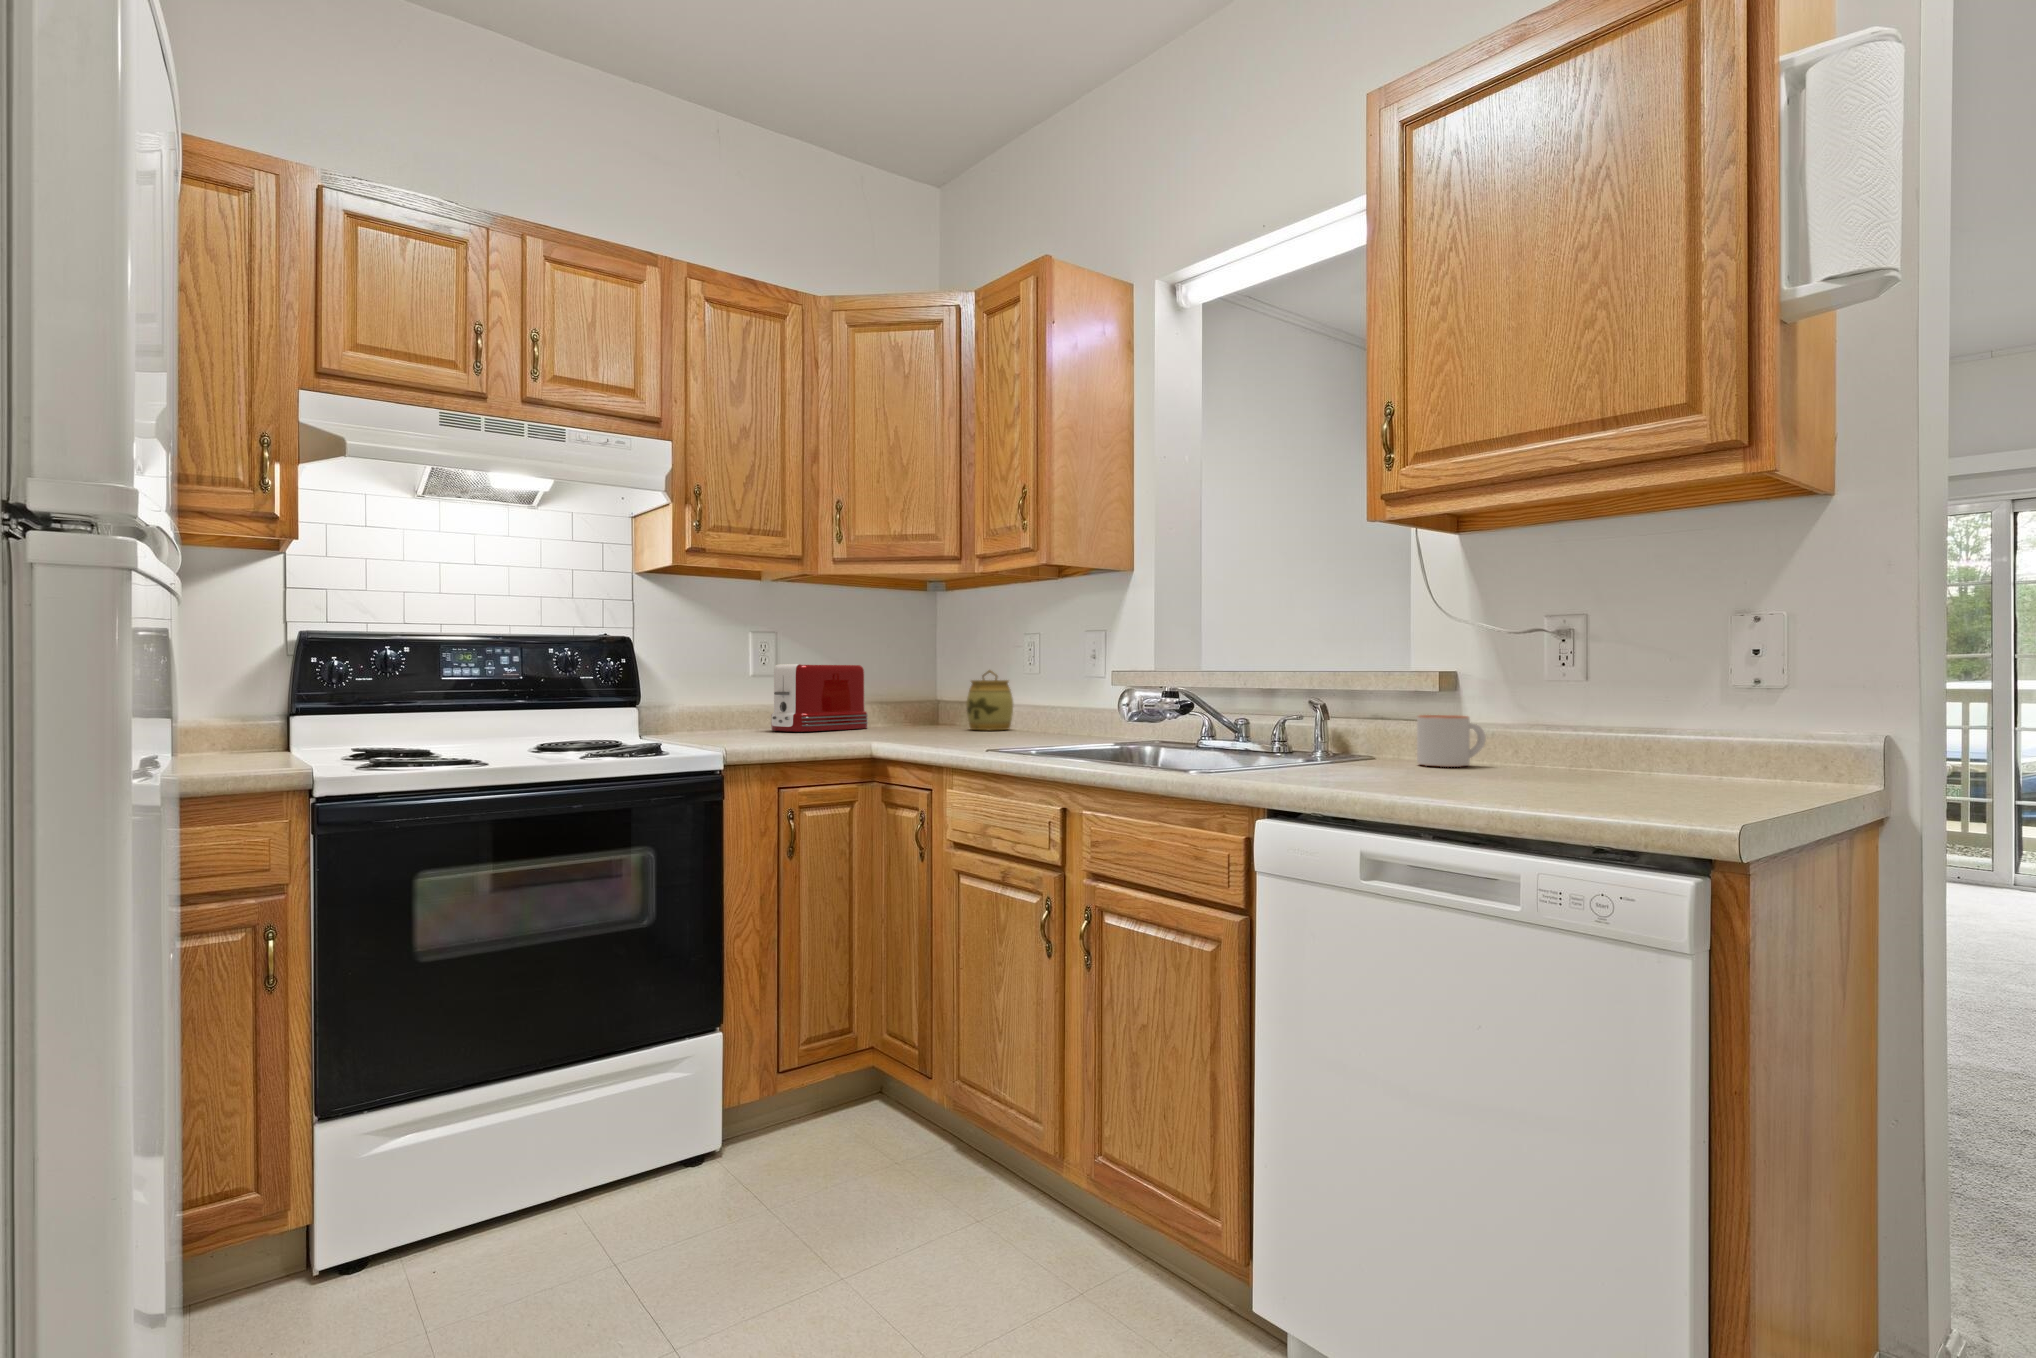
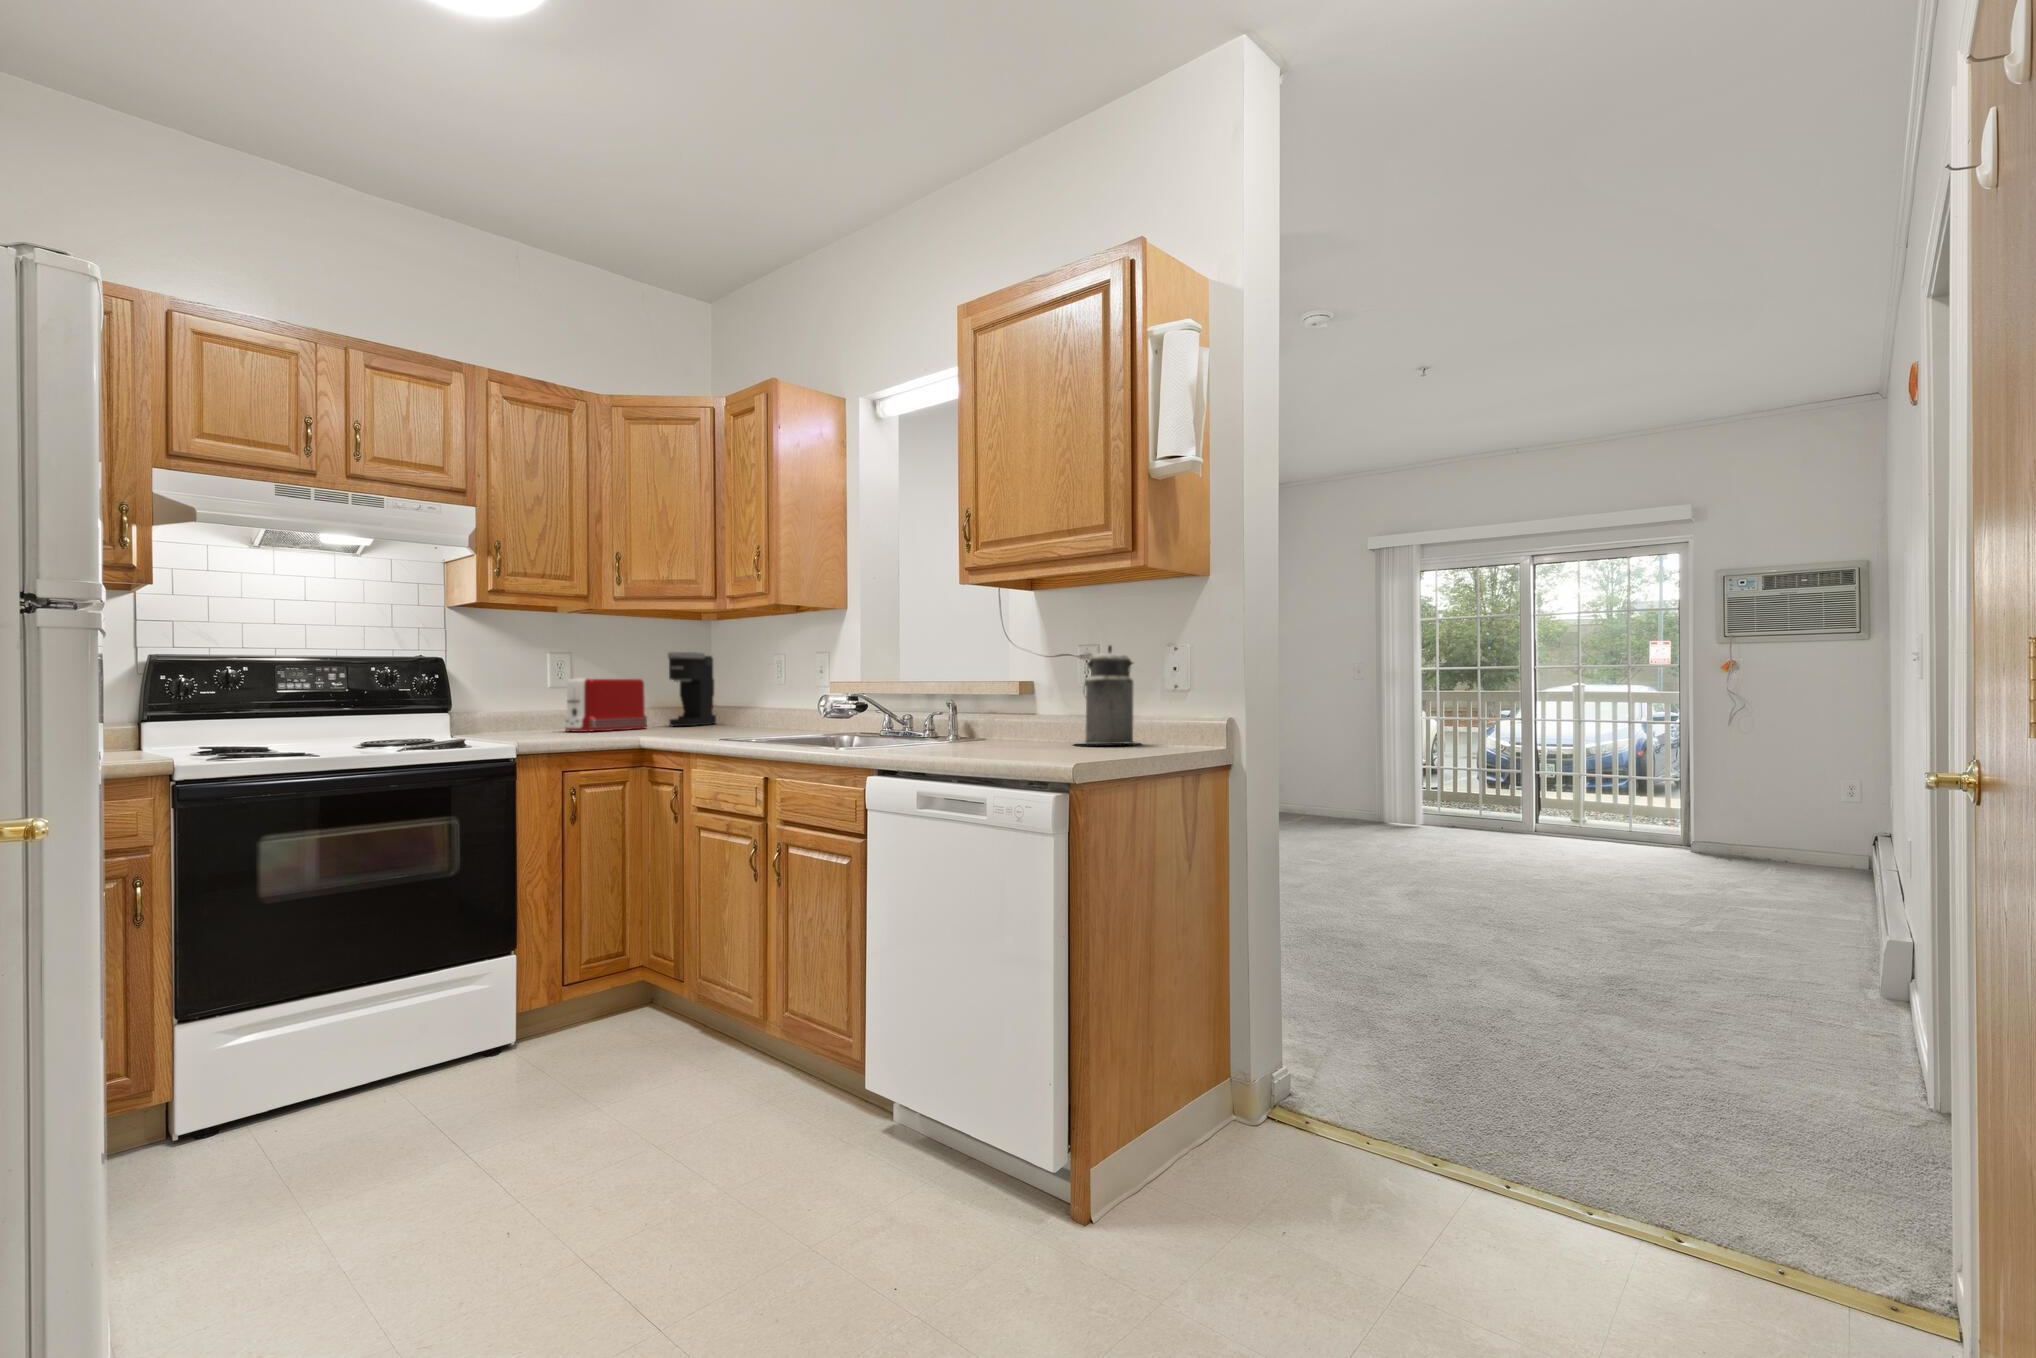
canister: none [1541,618,1668,777] -> present [1074,645,1139,744]
coffee maker: none [890,632,946,726] -> present [668,652,716,726]
jar: present [966,670,1013,730] -> none [726,681,763,728]
mug: present [1417,715,1486,767] -> none [1006,709,1048,742]

